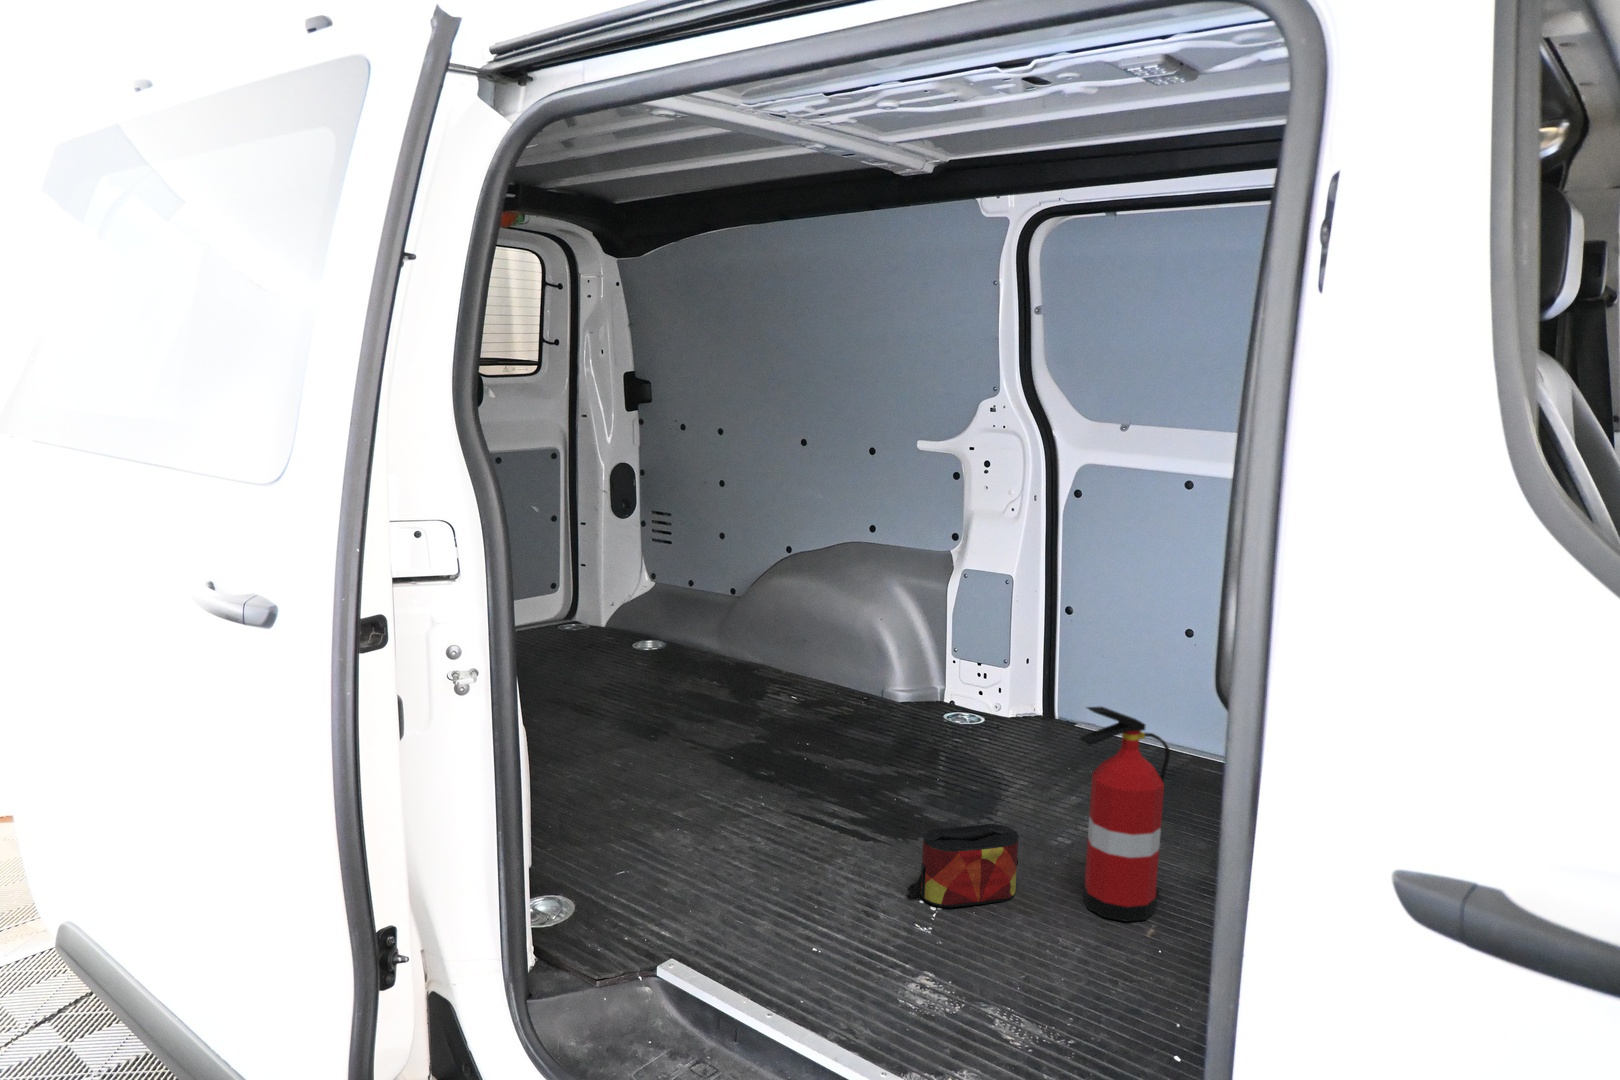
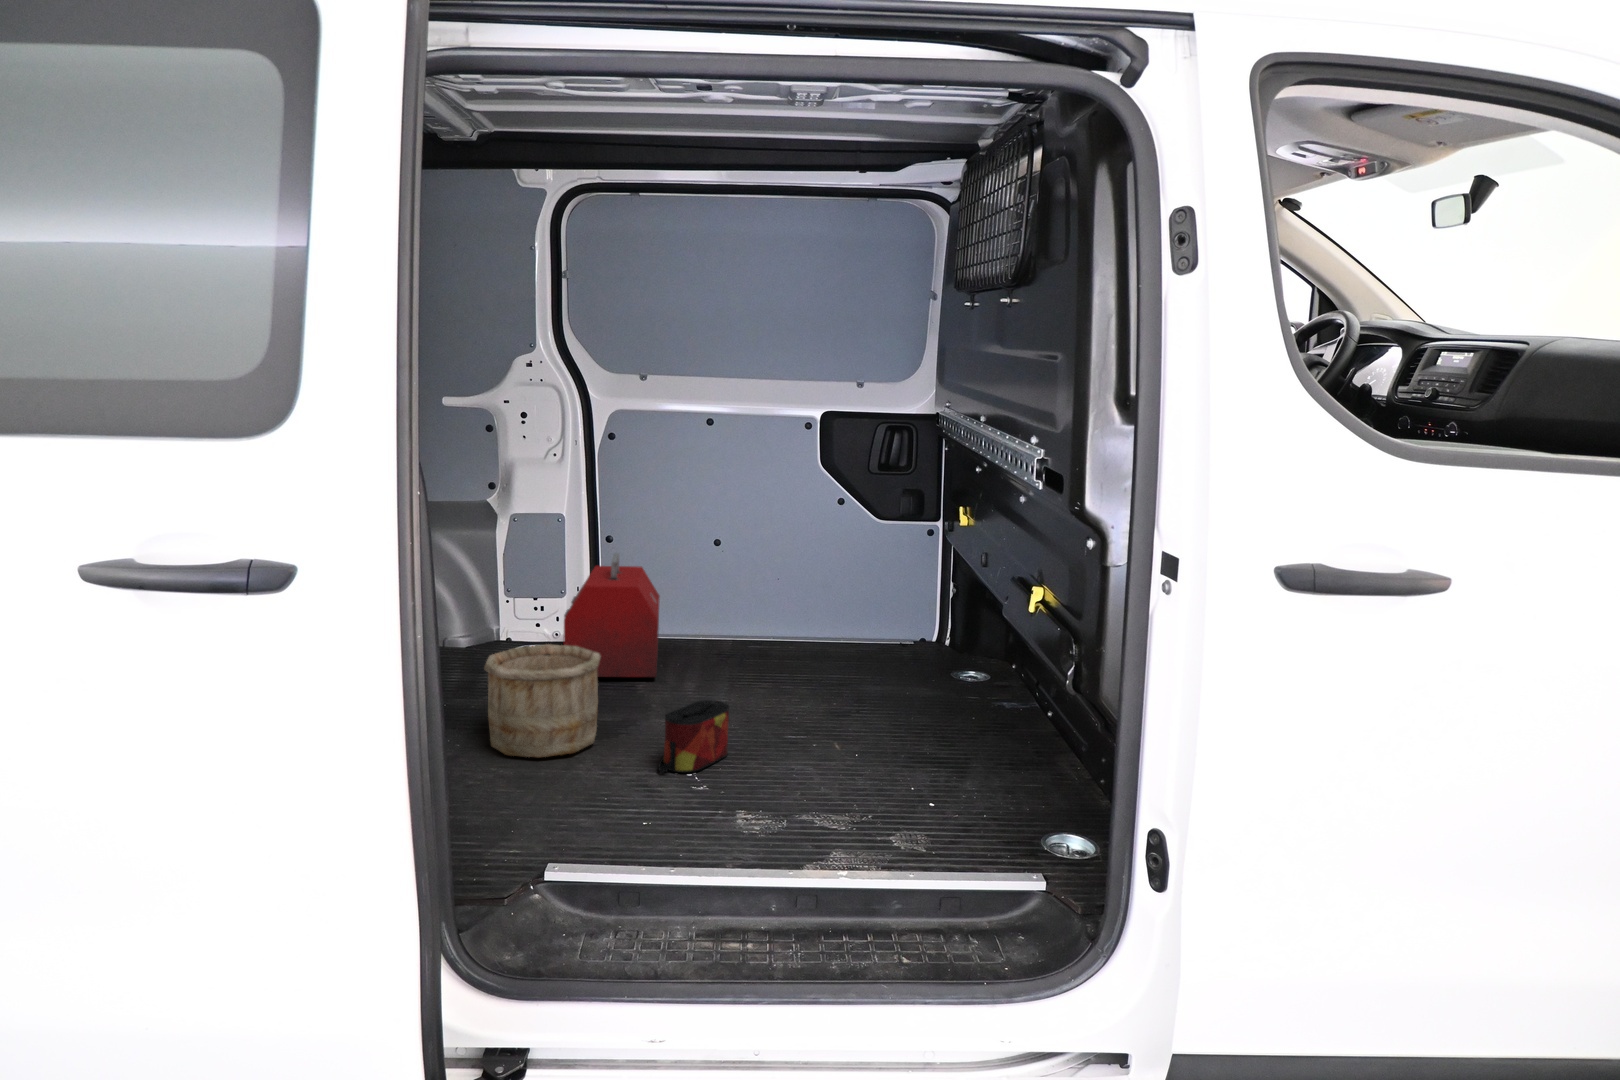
toolbox: none [951,626,1113,781] -> present [563,553,660,677]
fire extinguisher: present [1080,707,1170,922] -> none [769,588,824,747]
wooden bucket: none [791,717,913,845] -> present [484,644,601,757]

